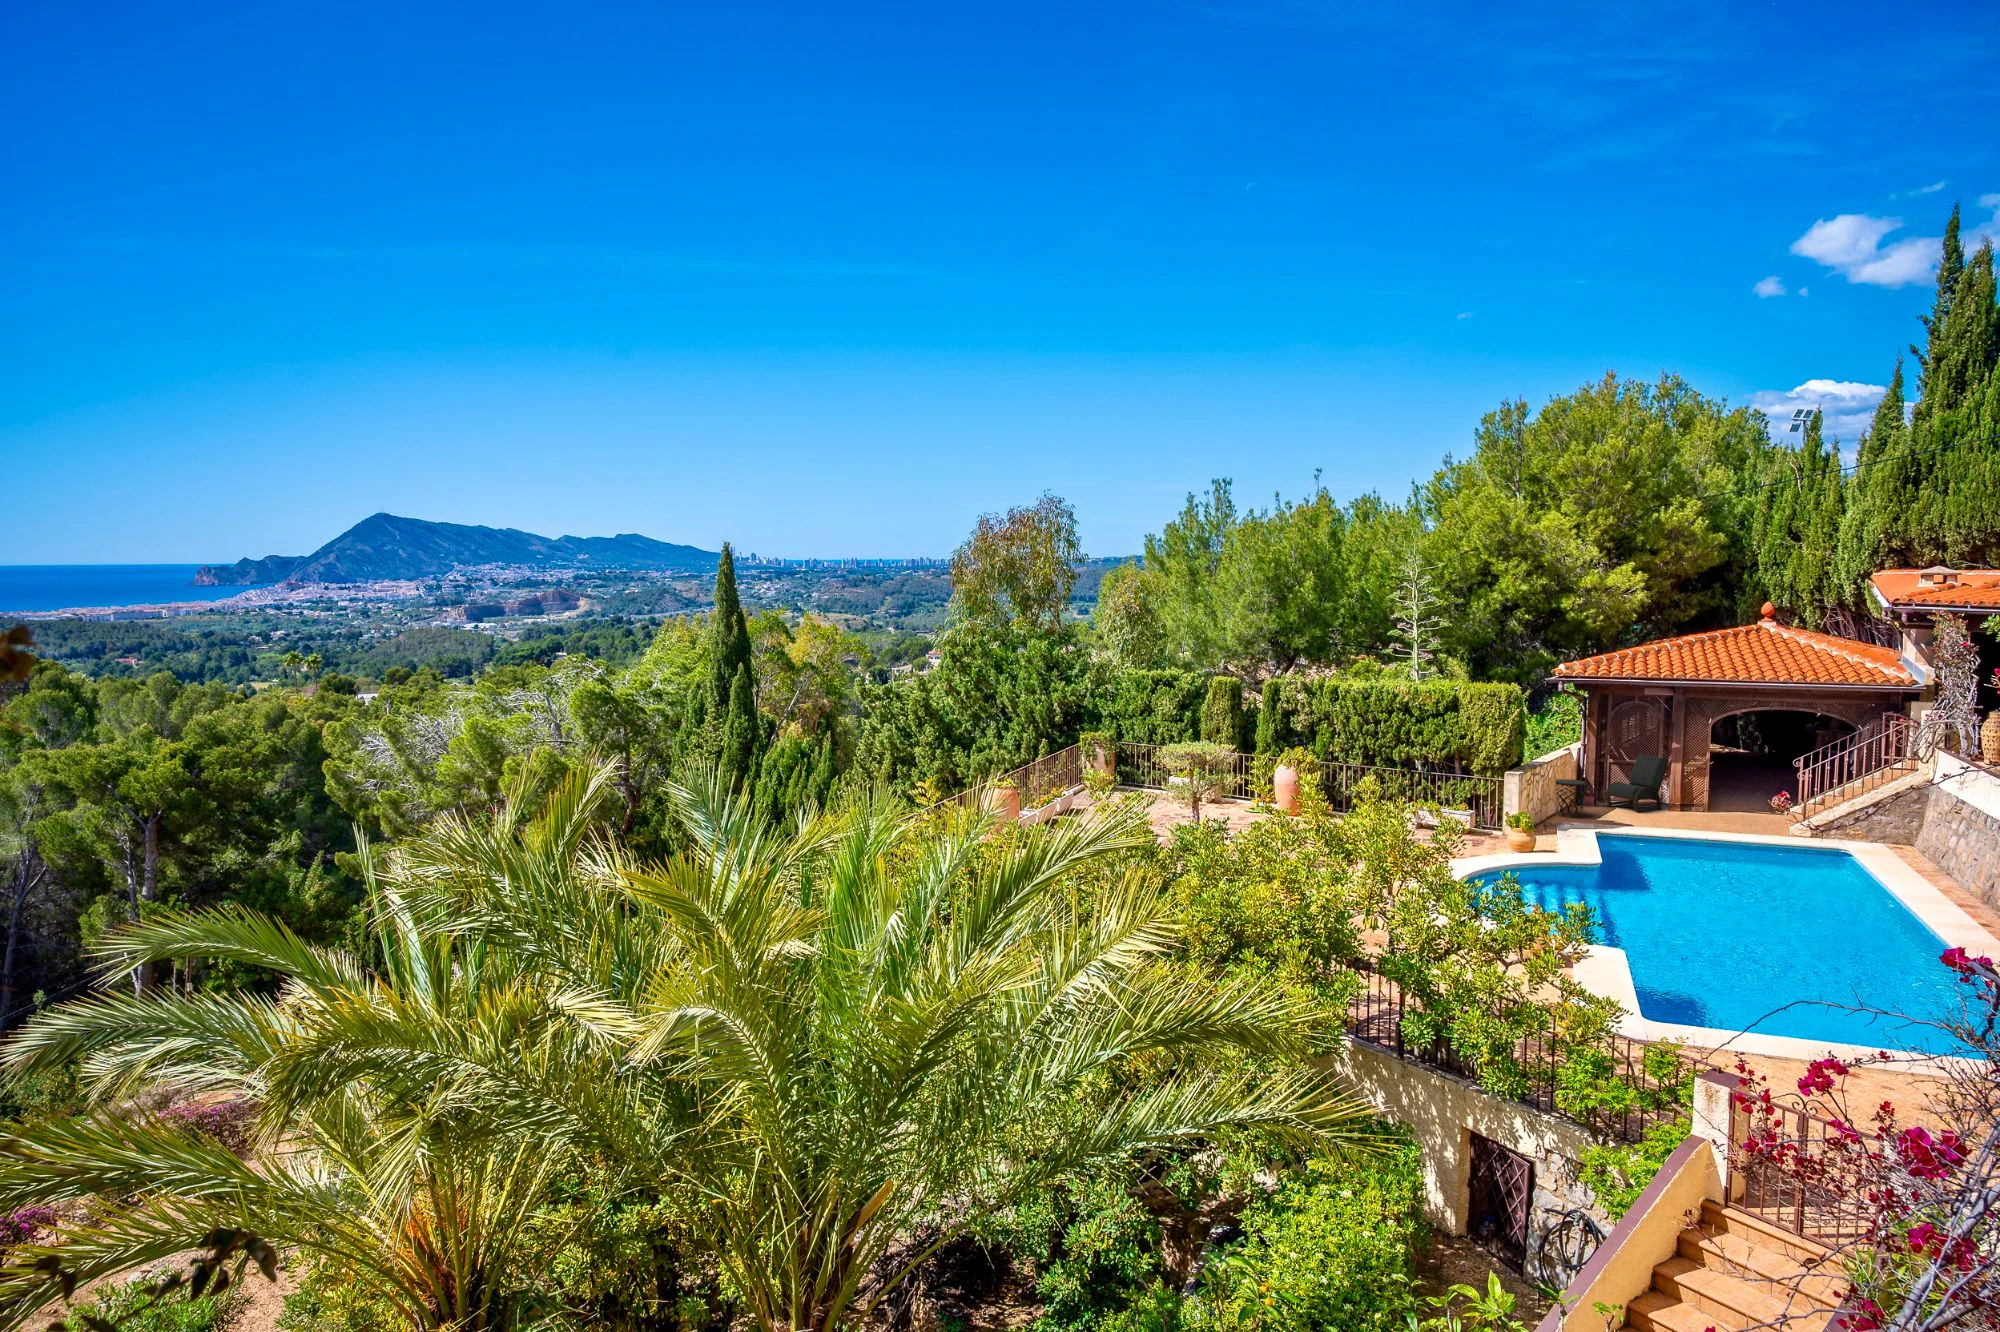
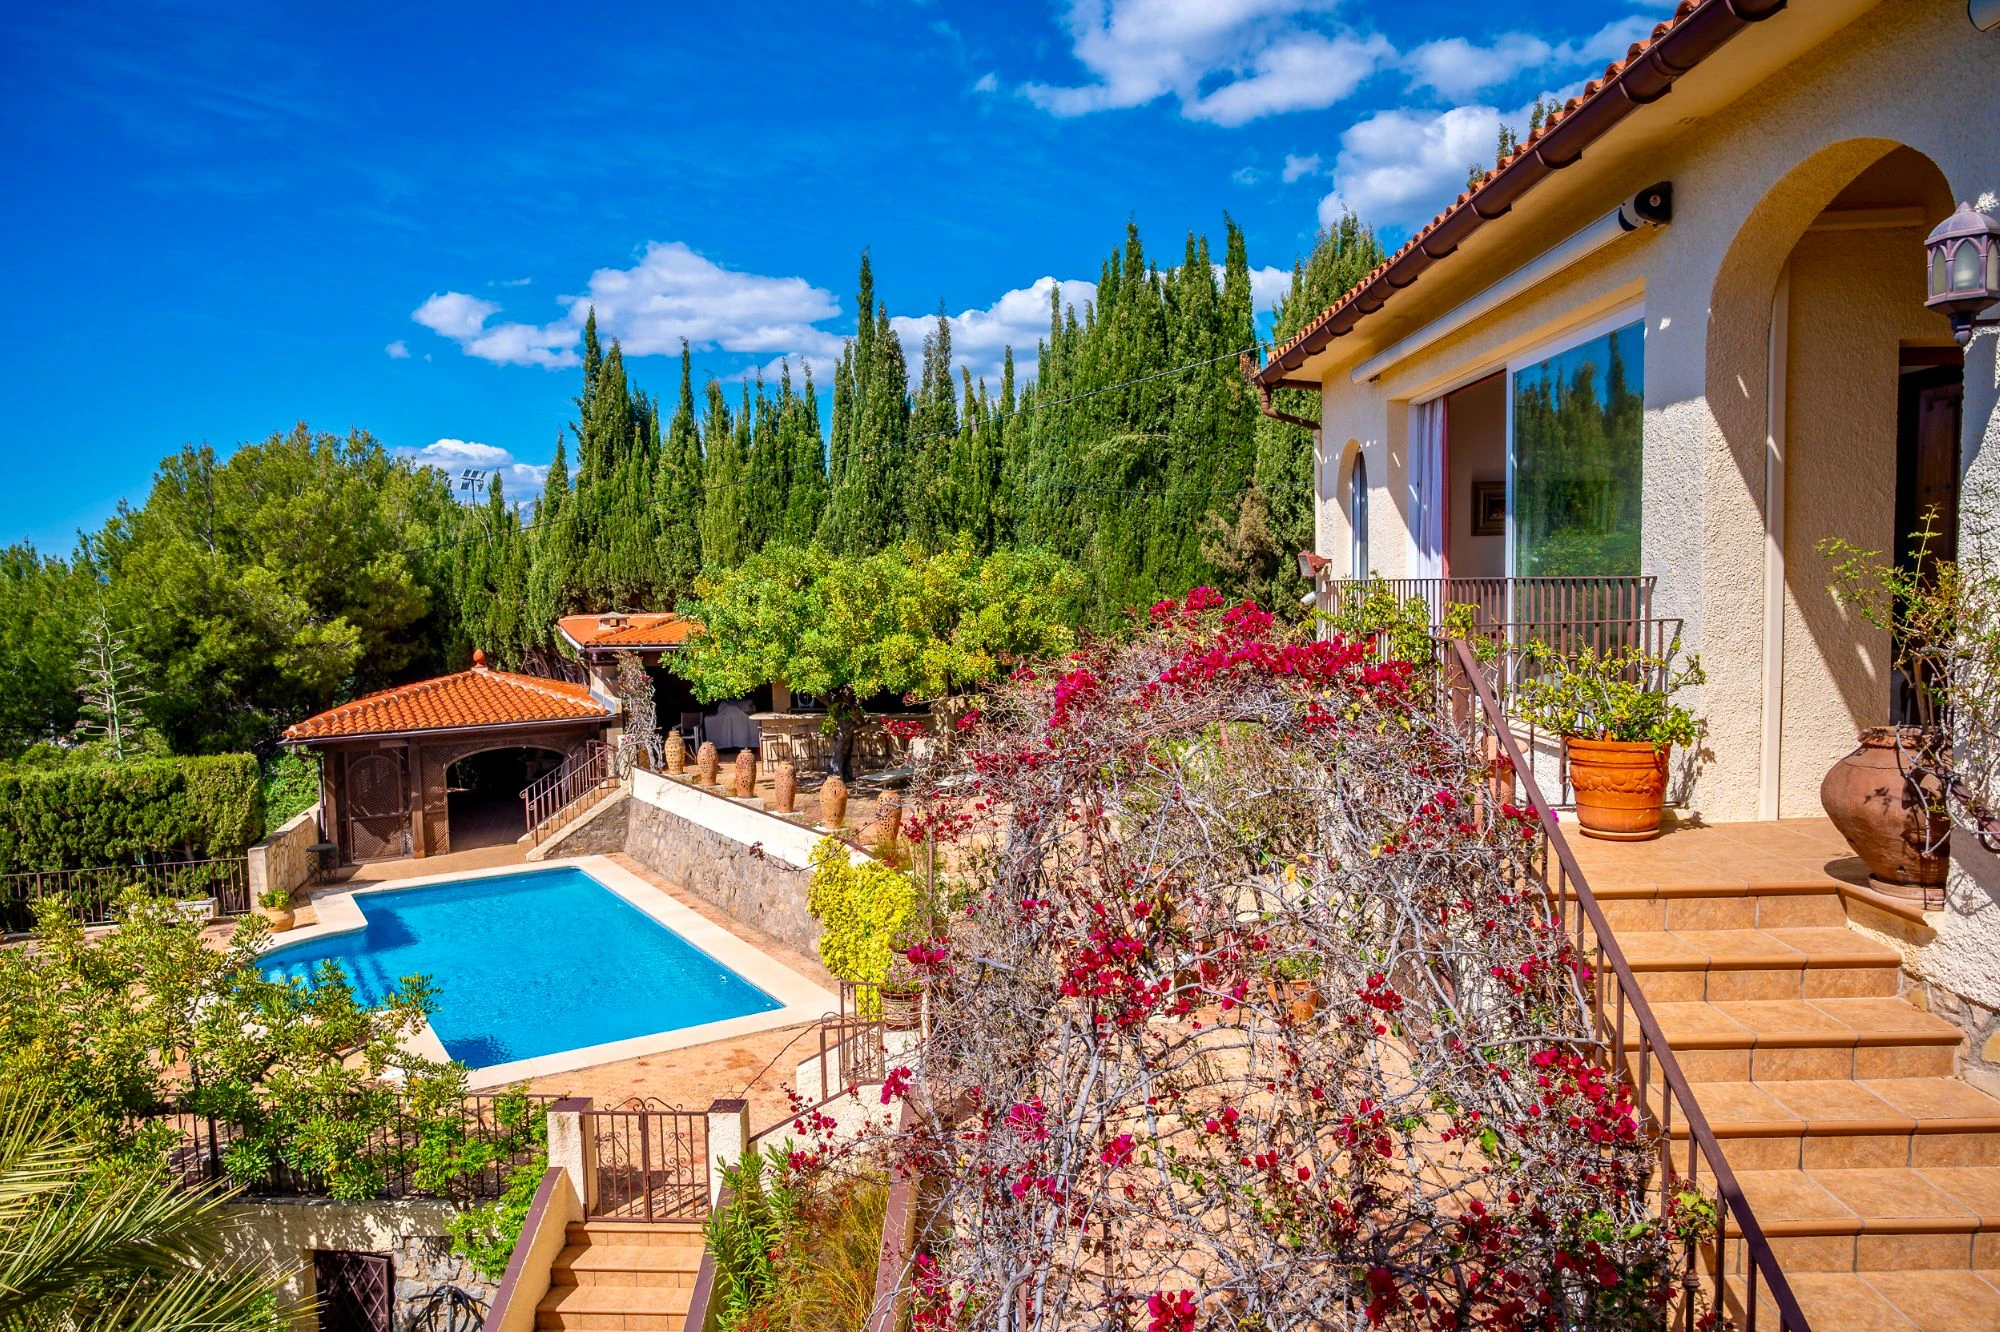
lounge chair: present [1605,754,1669,812] -> none [357,806,417,865]

